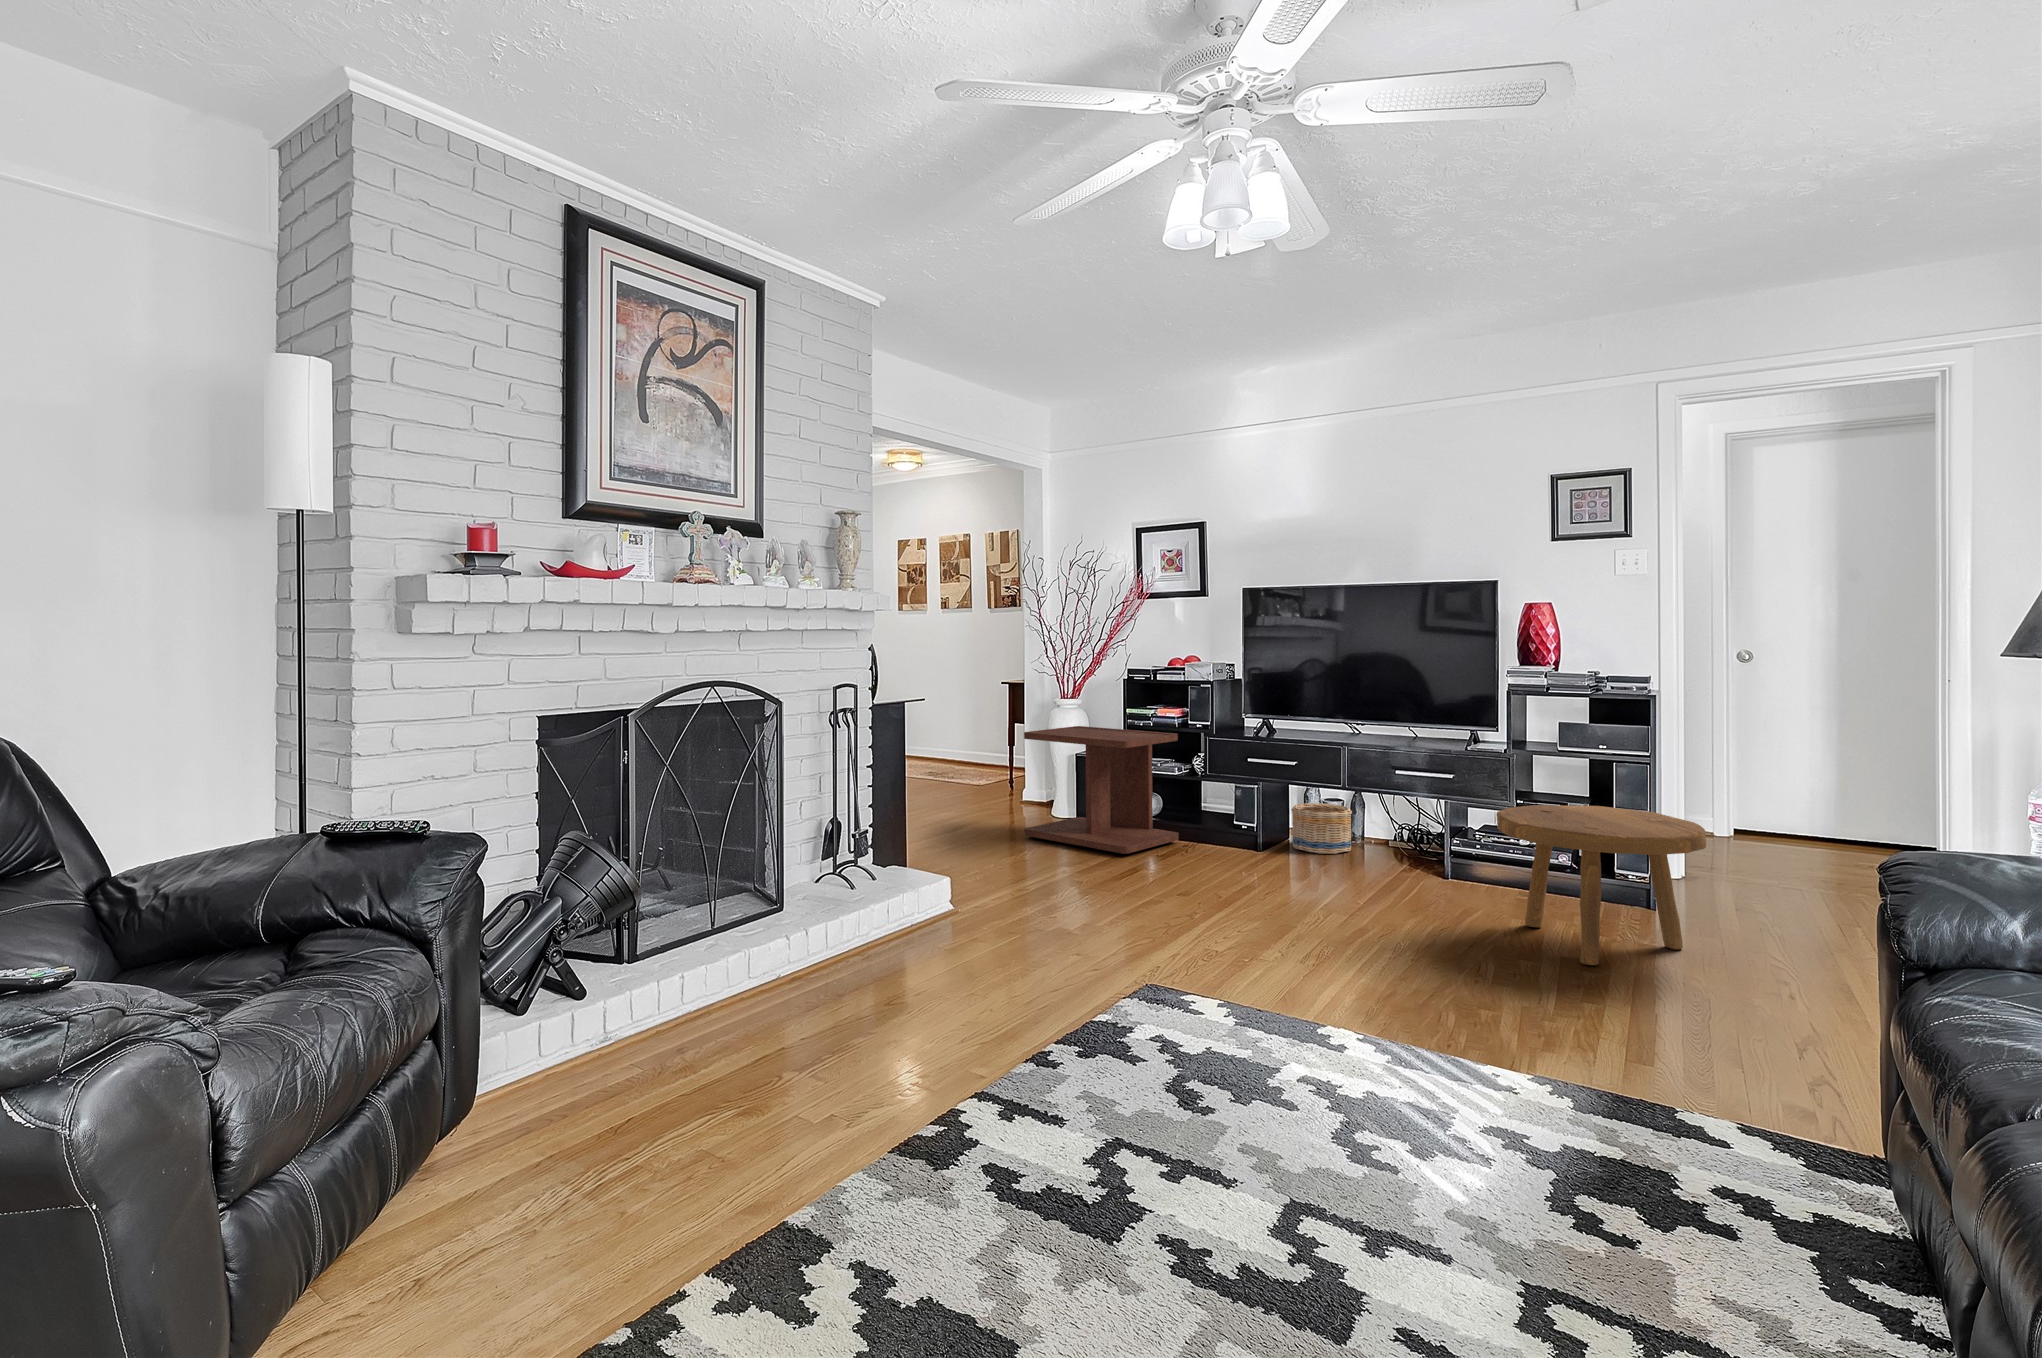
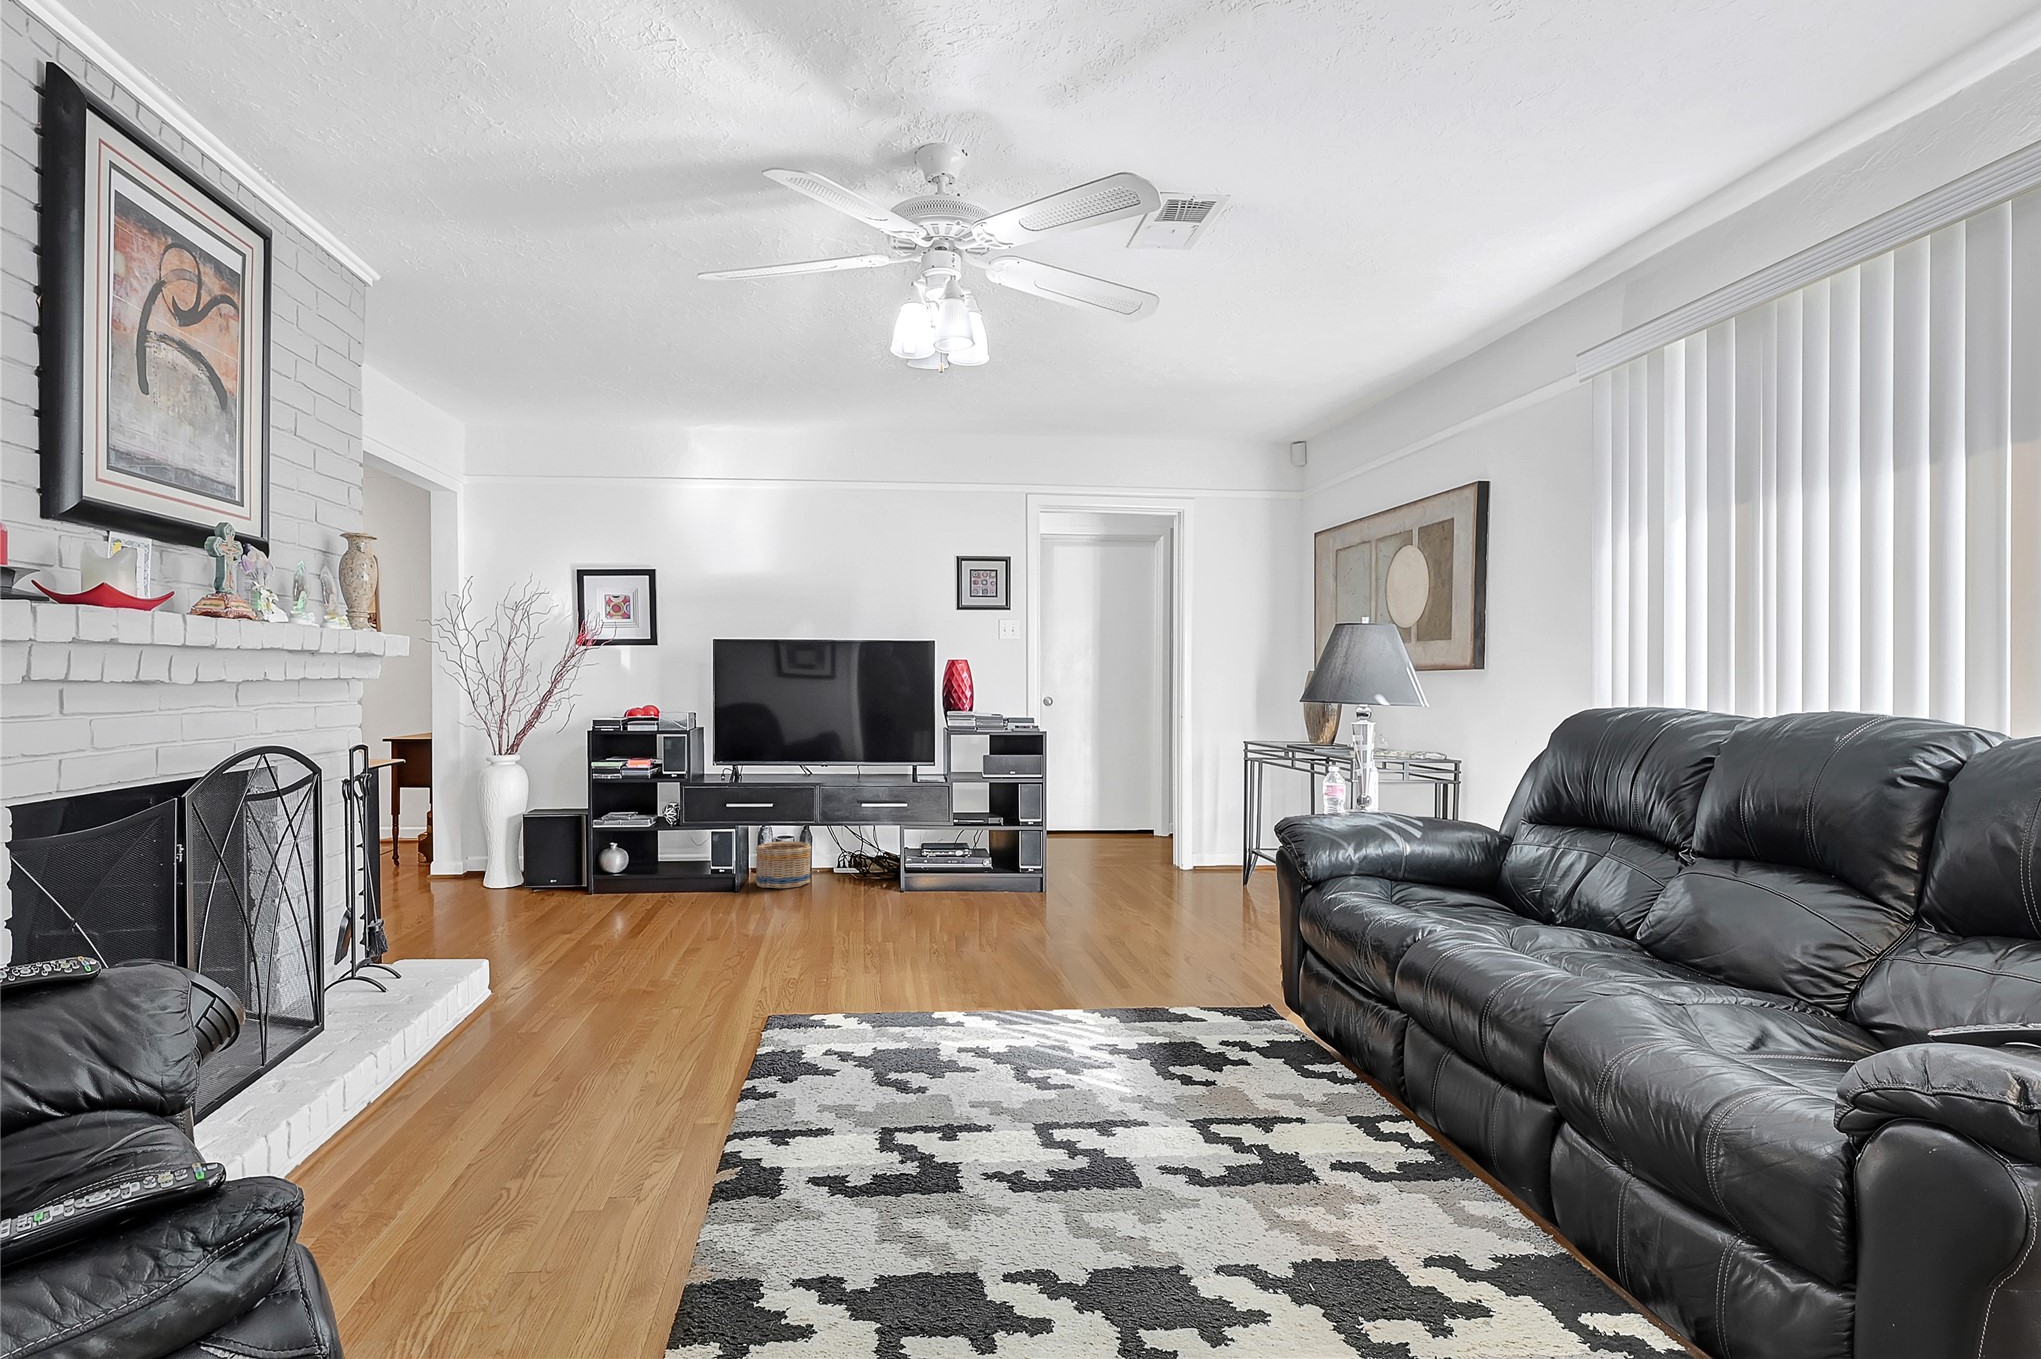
side table: present [1024,726,1179,854] -> none [460,784,647,919]
footstool: present [1497,805,1706,965] -> none [977,817,1109,934]

